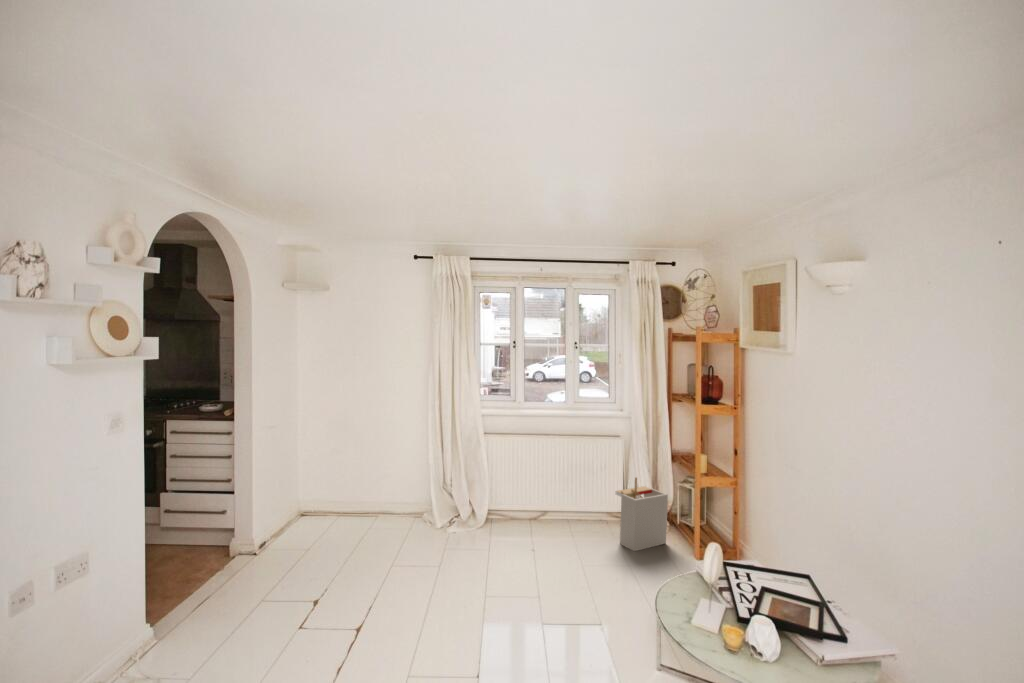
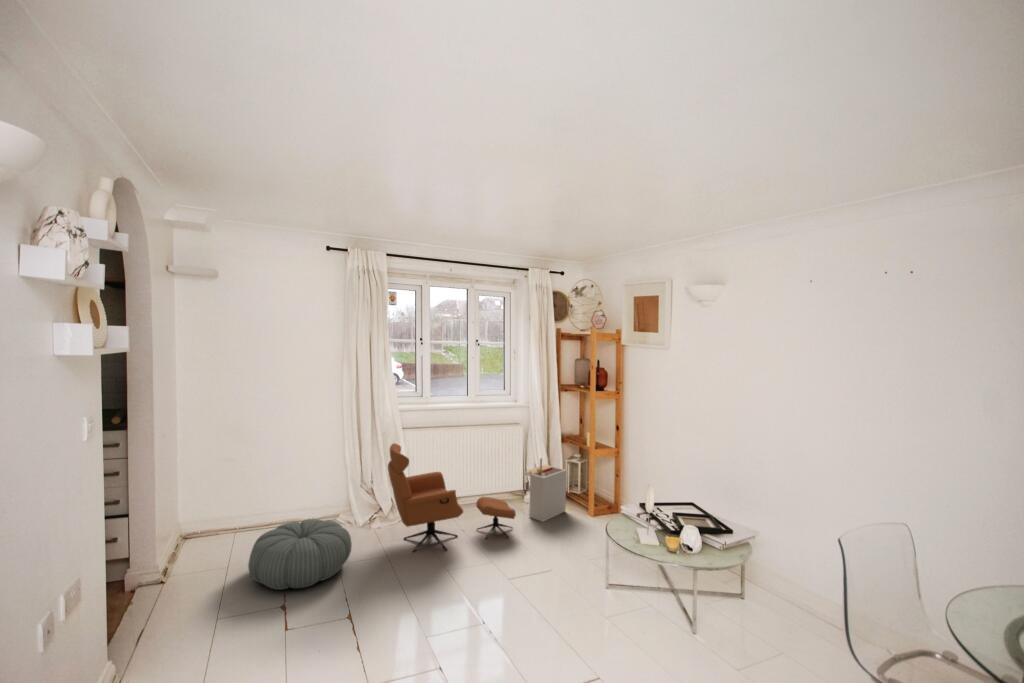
armchair: none [459,446,597,566] -> present [388,443,516,552]
pouf: none [321,513,417,578] -> present [248,519,352,590]

